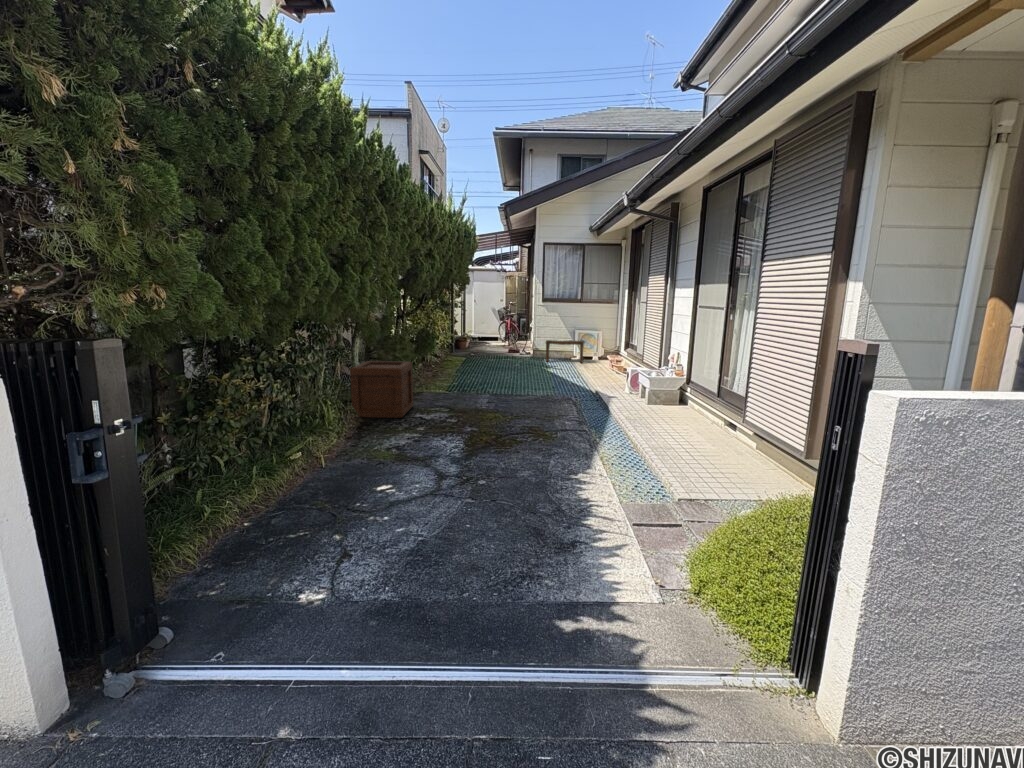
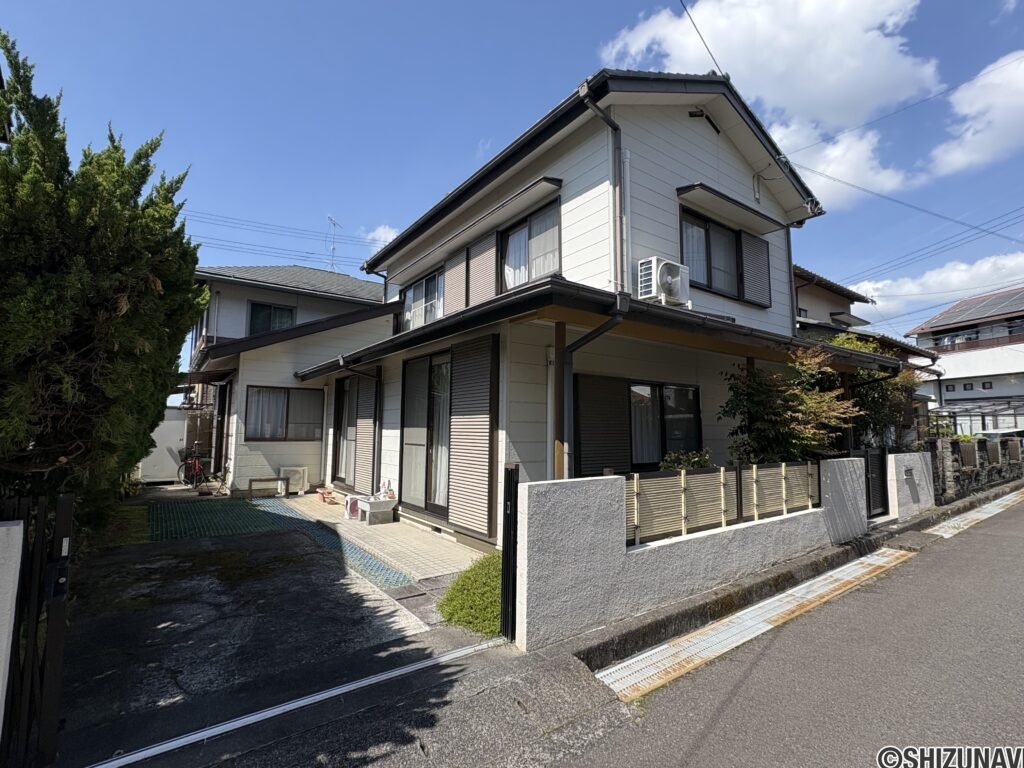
wooden crate: present [350,361,413,418] -> none [51,510,128,581]

